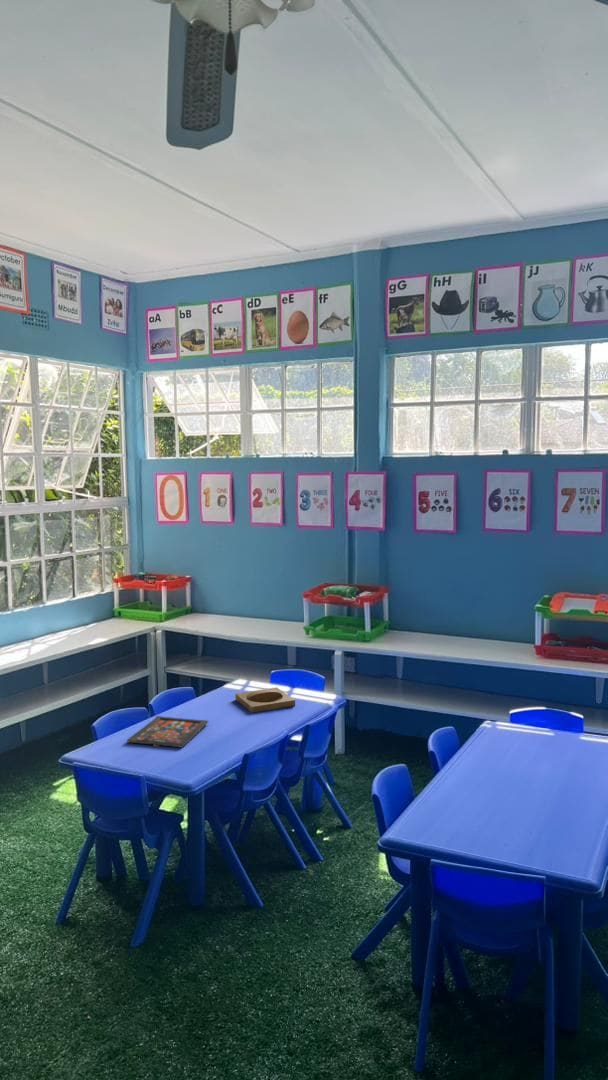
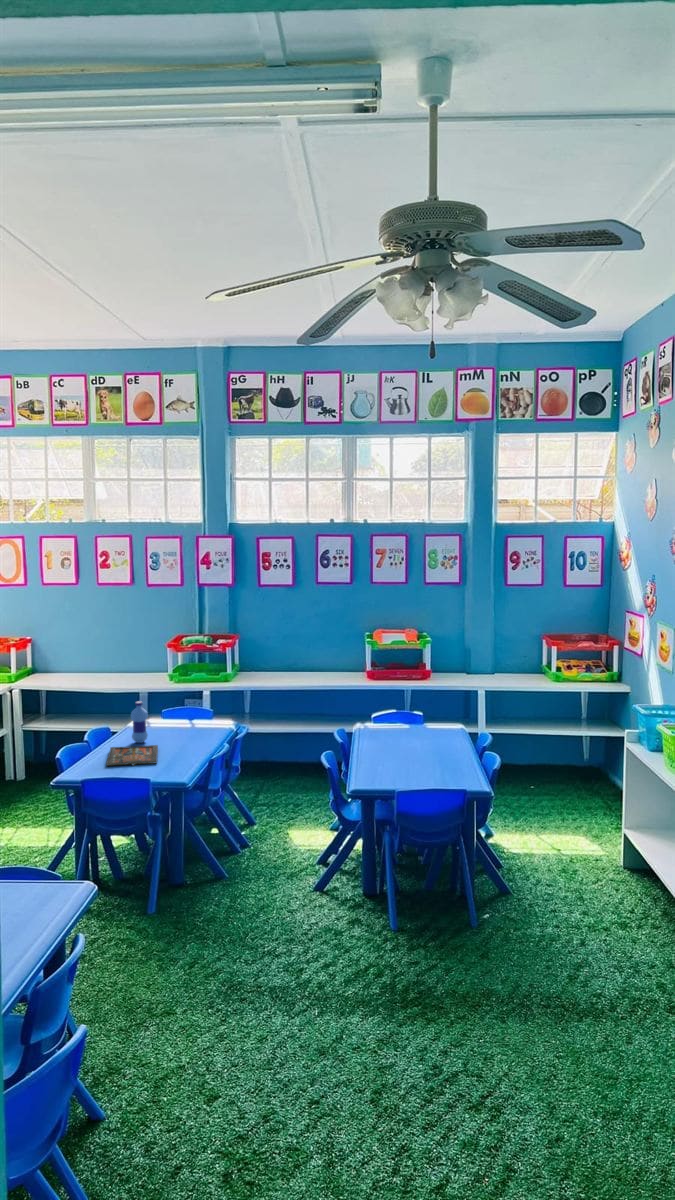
water bottle: none [189,664,210,714] -> present [131,701,148,743]
tray: present [235,687,295,712] -> none [158,719,213,737]

